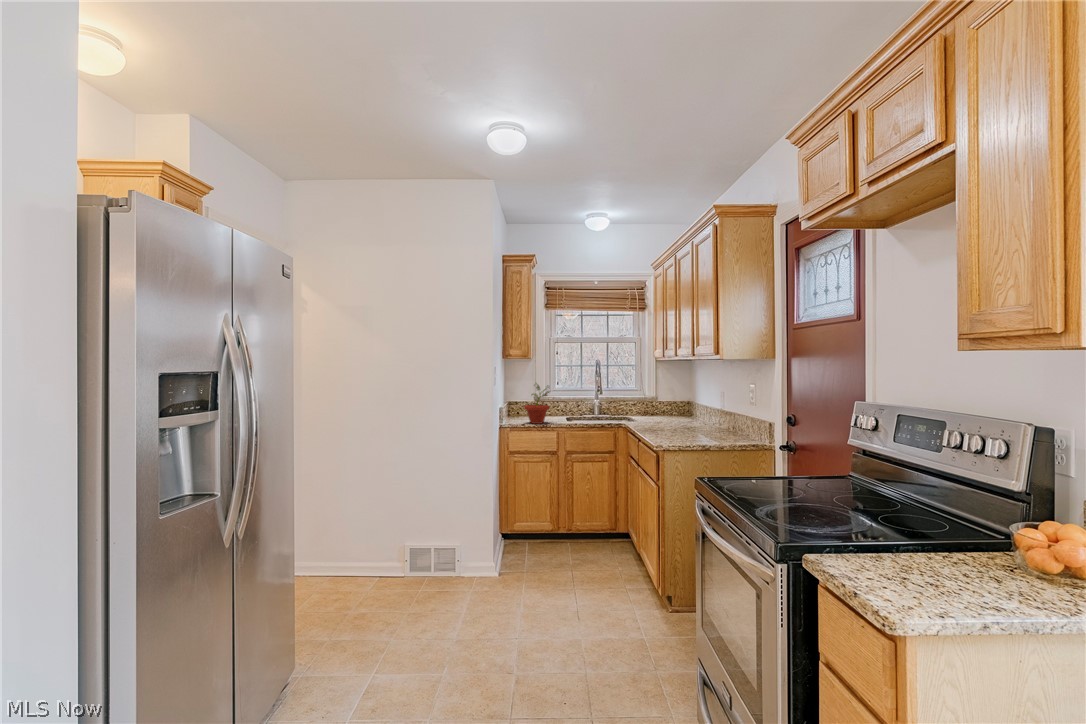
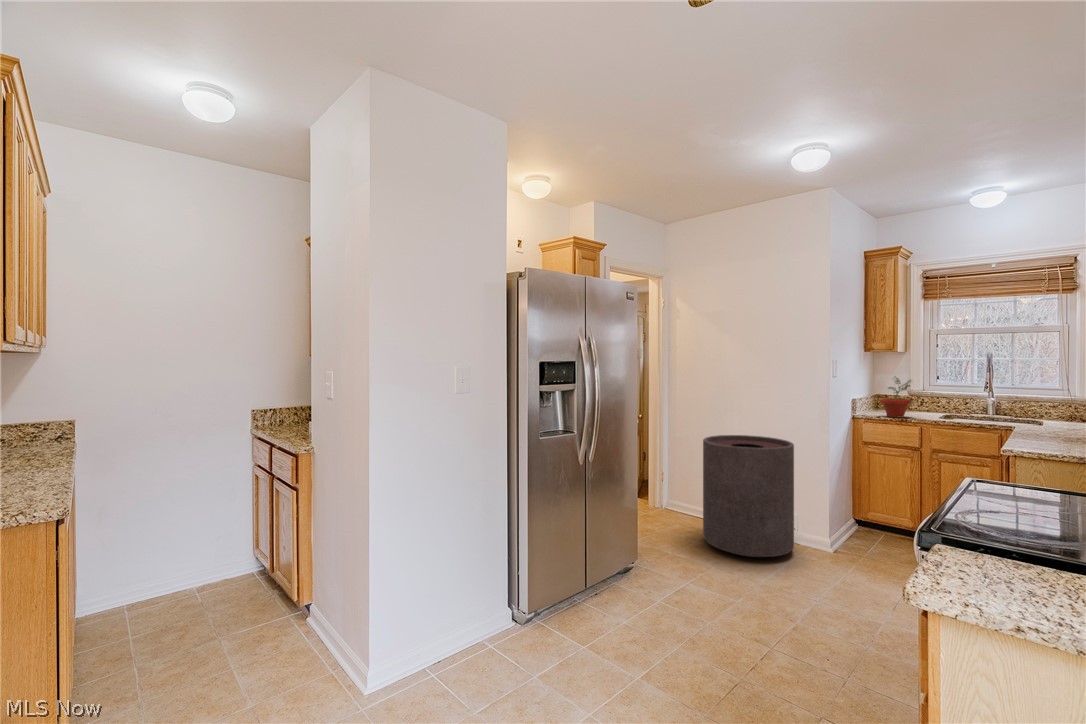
trash can: none [360,458,467,612] -> present [703,435,794,557]

